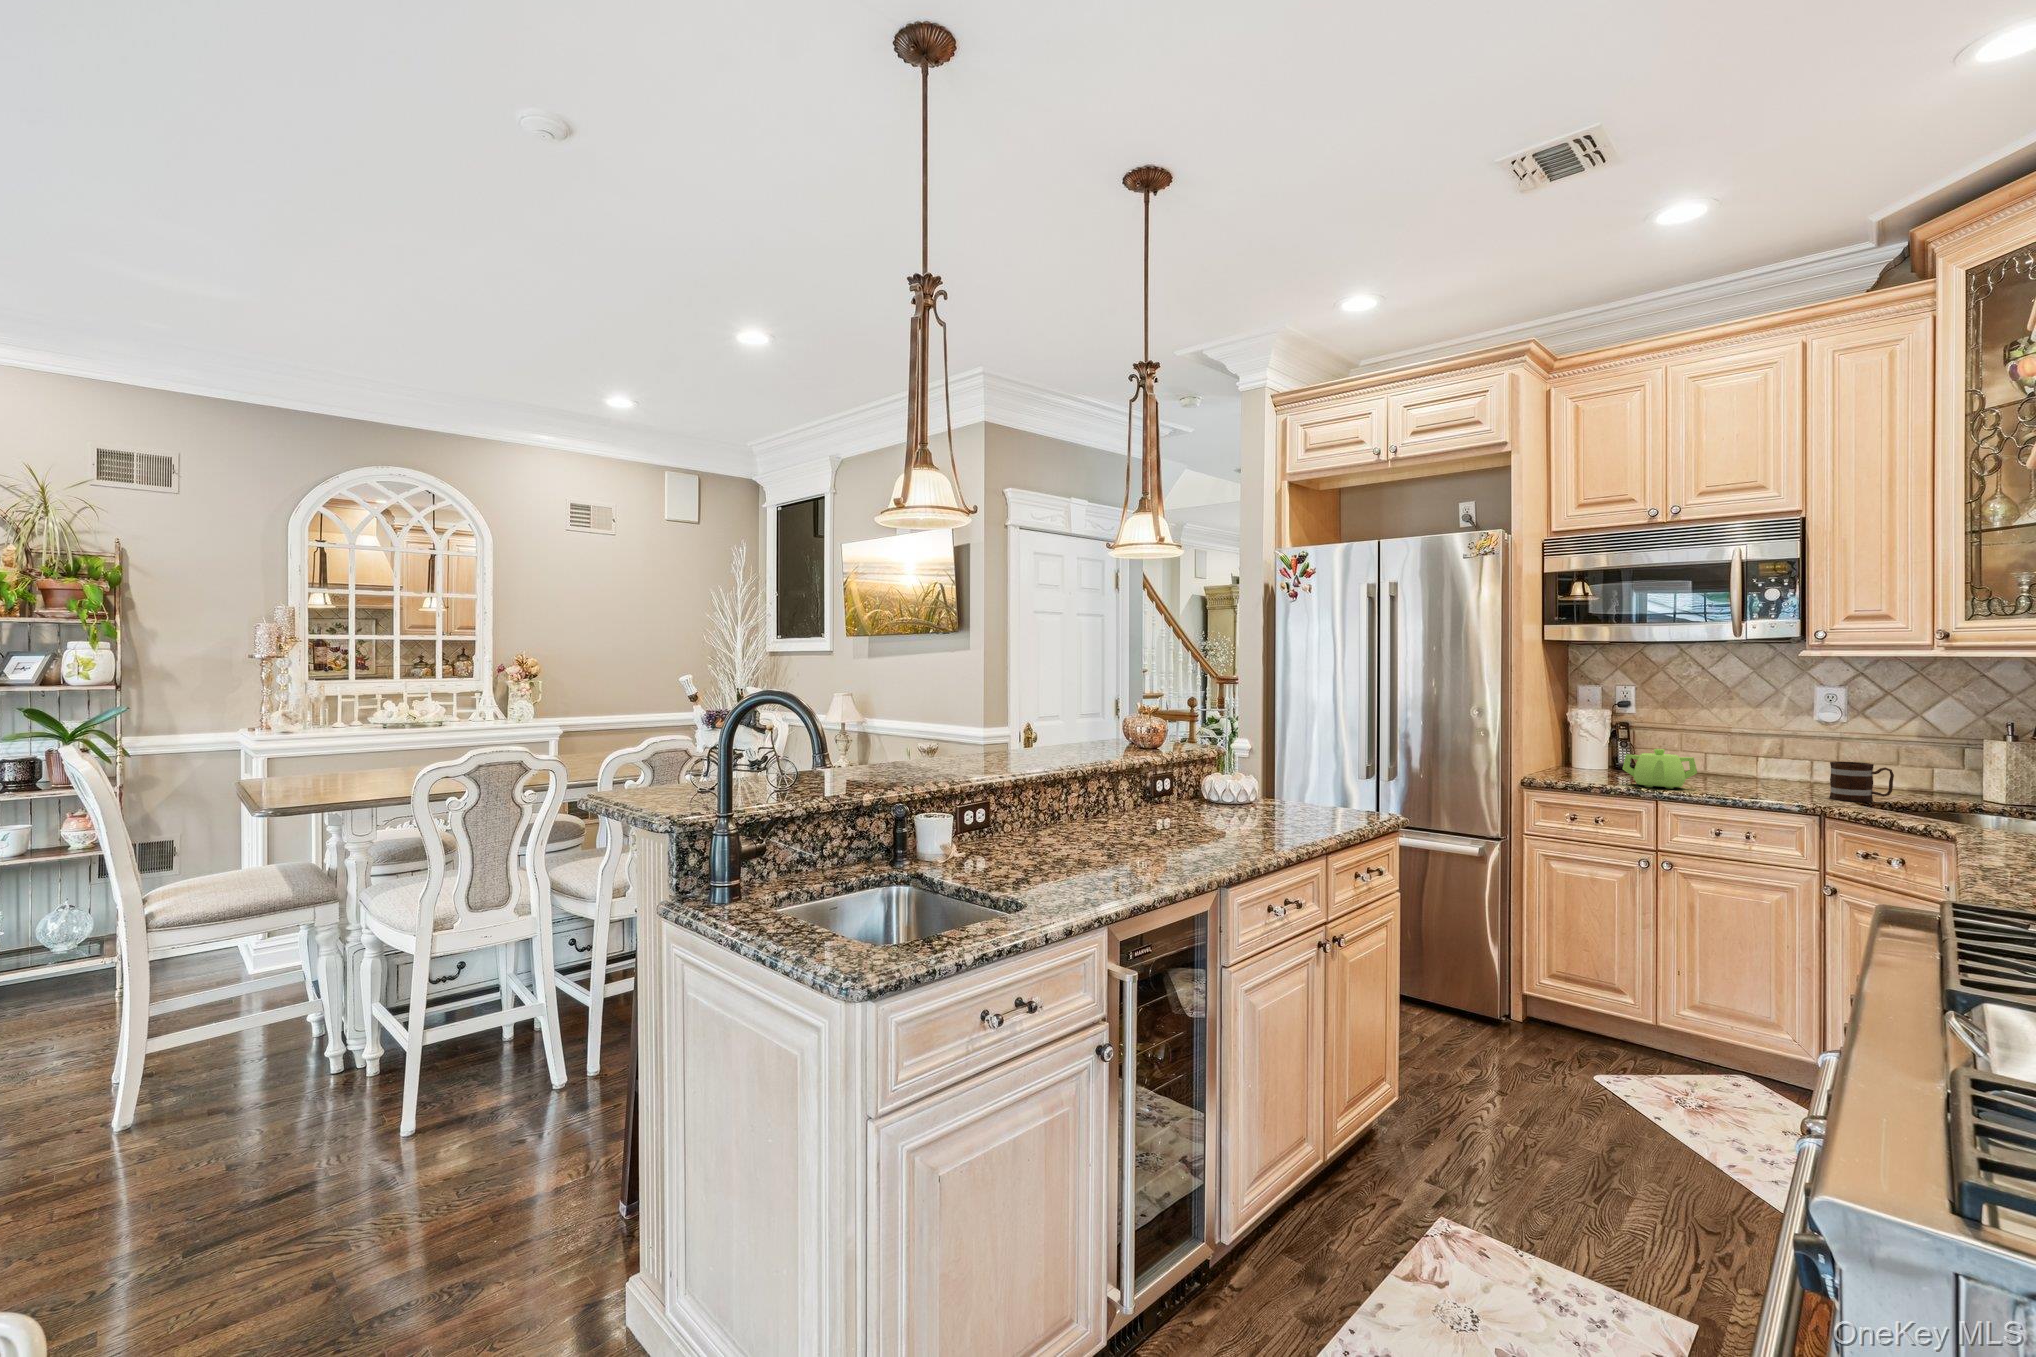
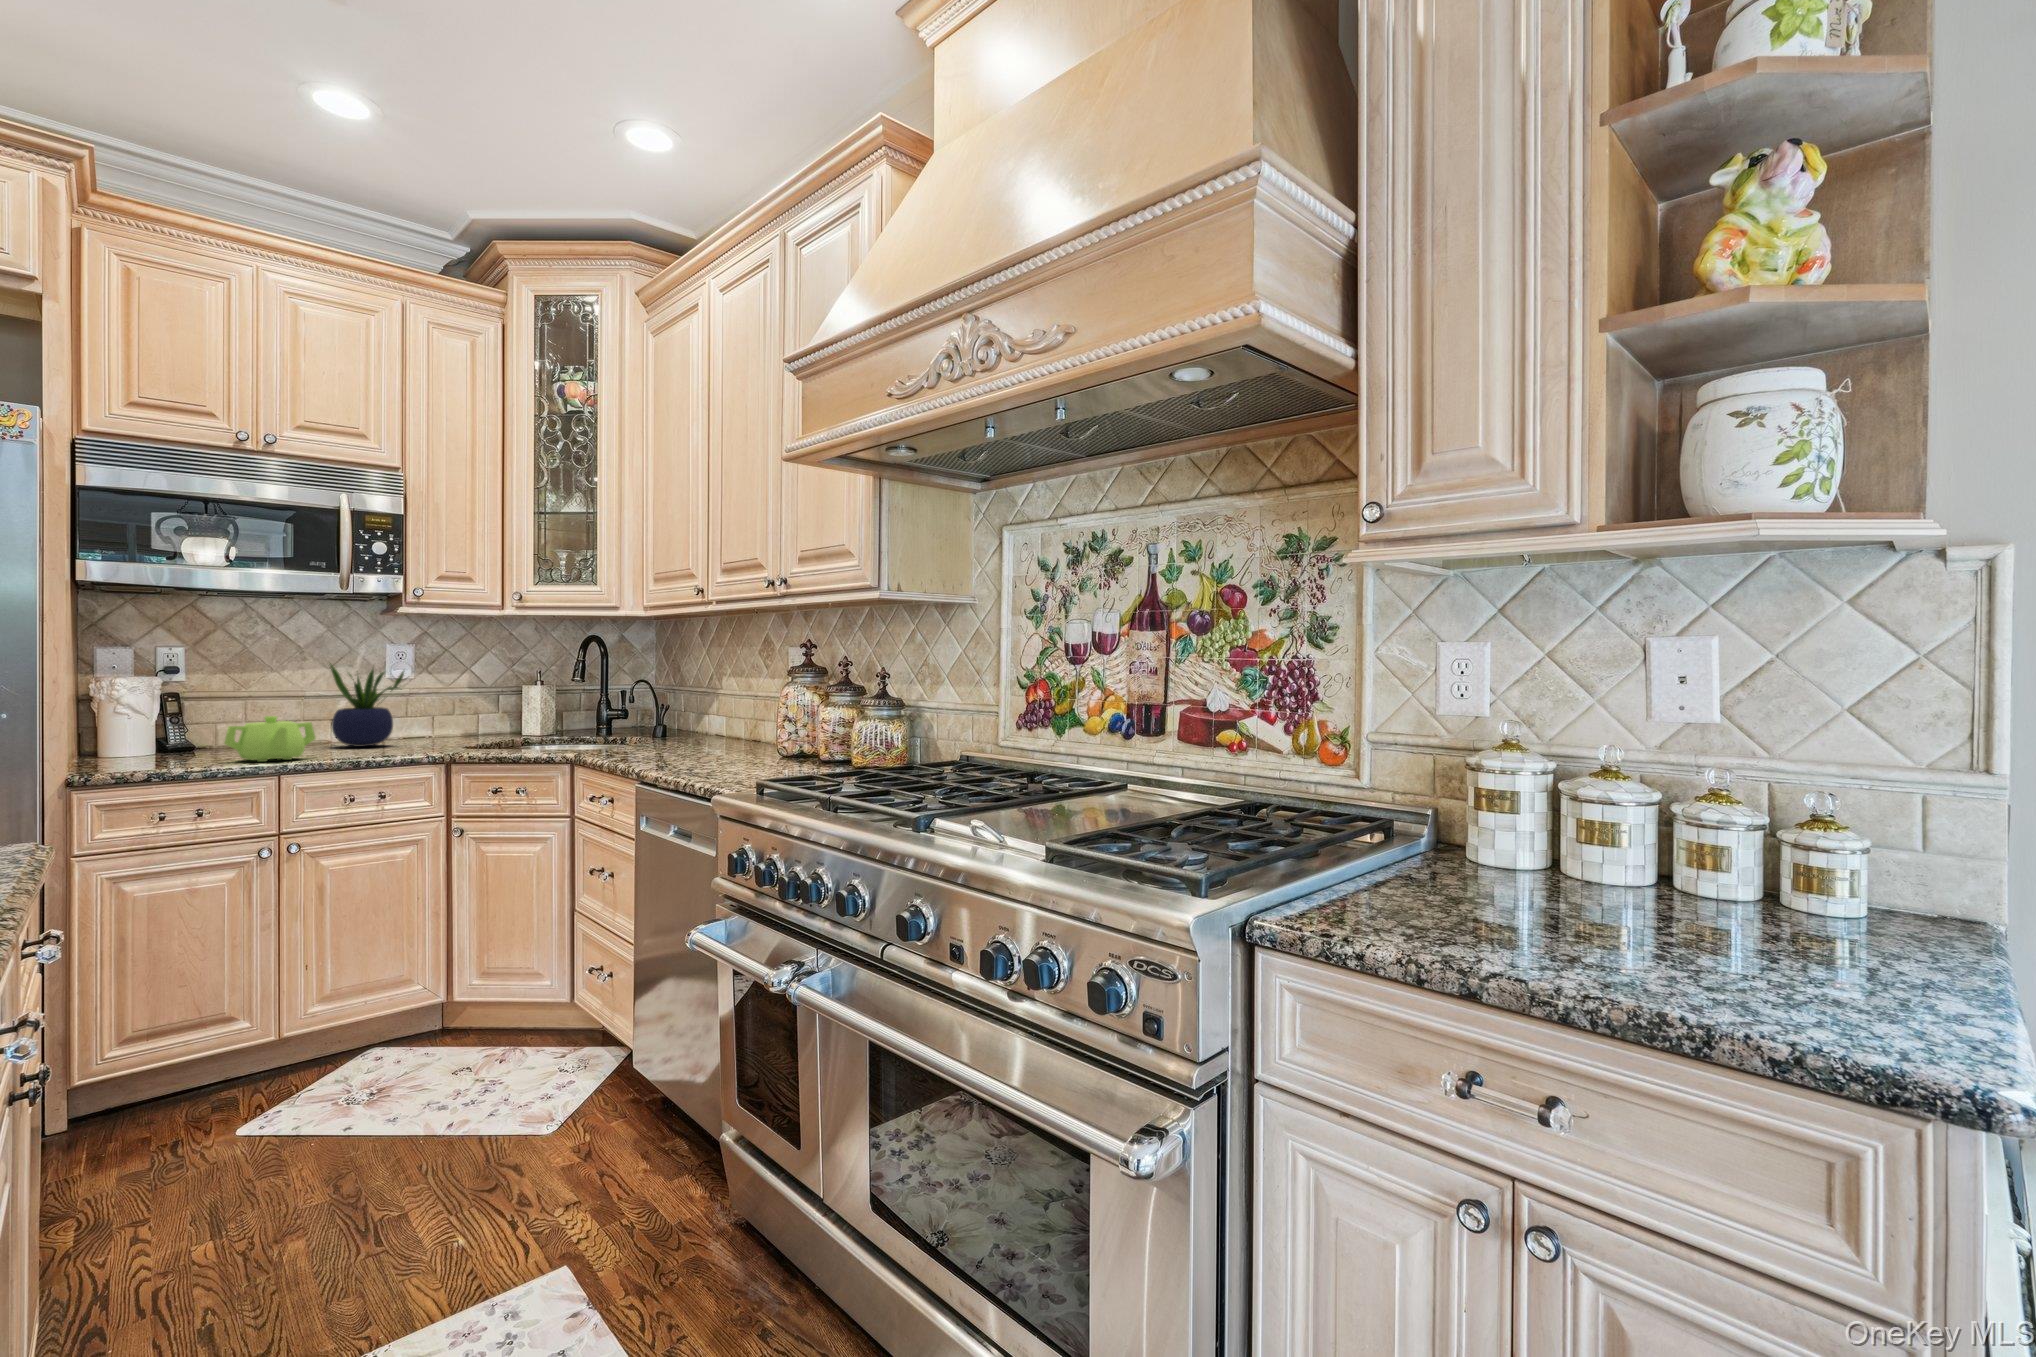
potted plant: none [1743,702,1819,786] -> present [330,663,404,747]
mug: present [1830,762,1894,802] -> none [431,713,481,750]

